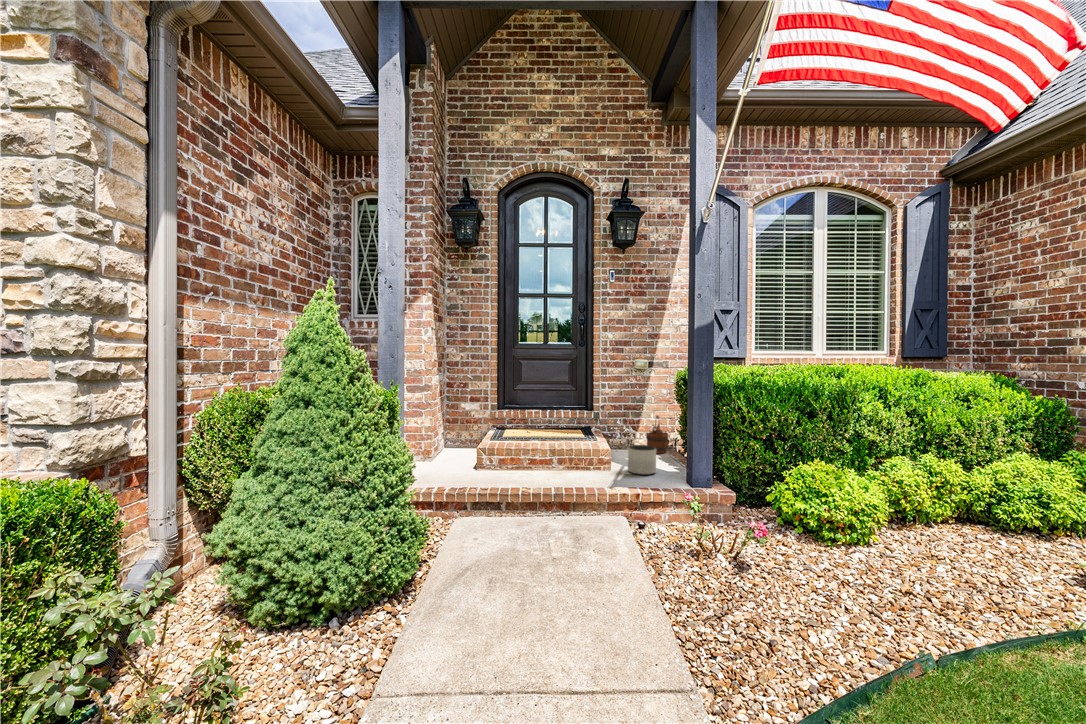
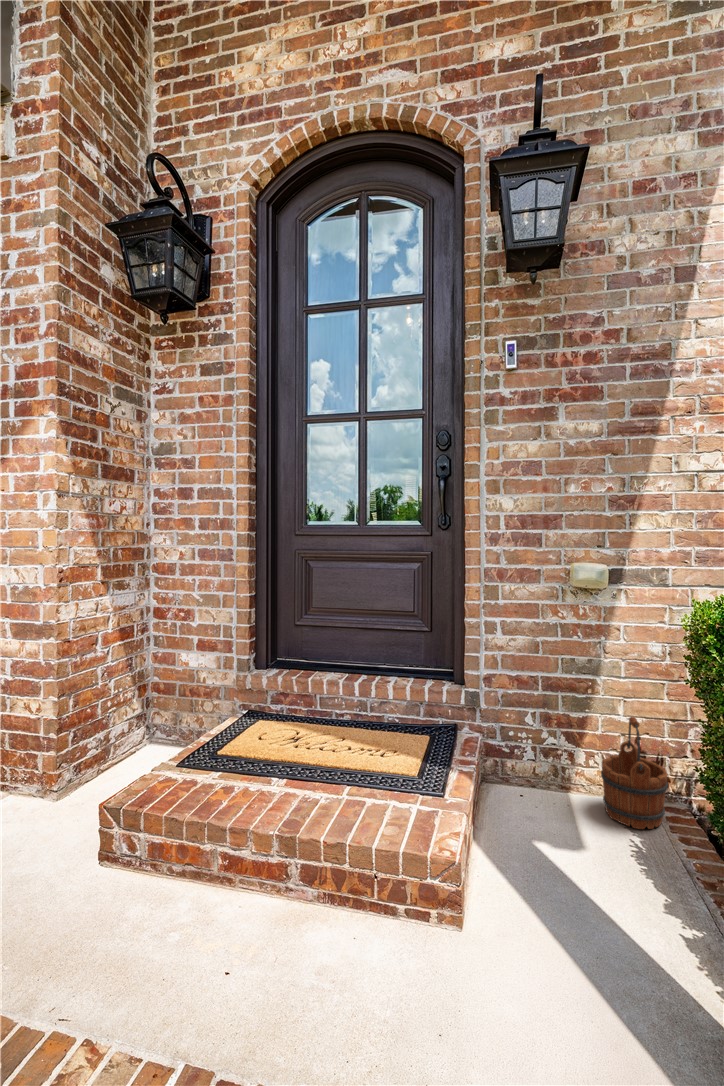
planter: present [628,445,656,475] -> none [514,852,616,997]

